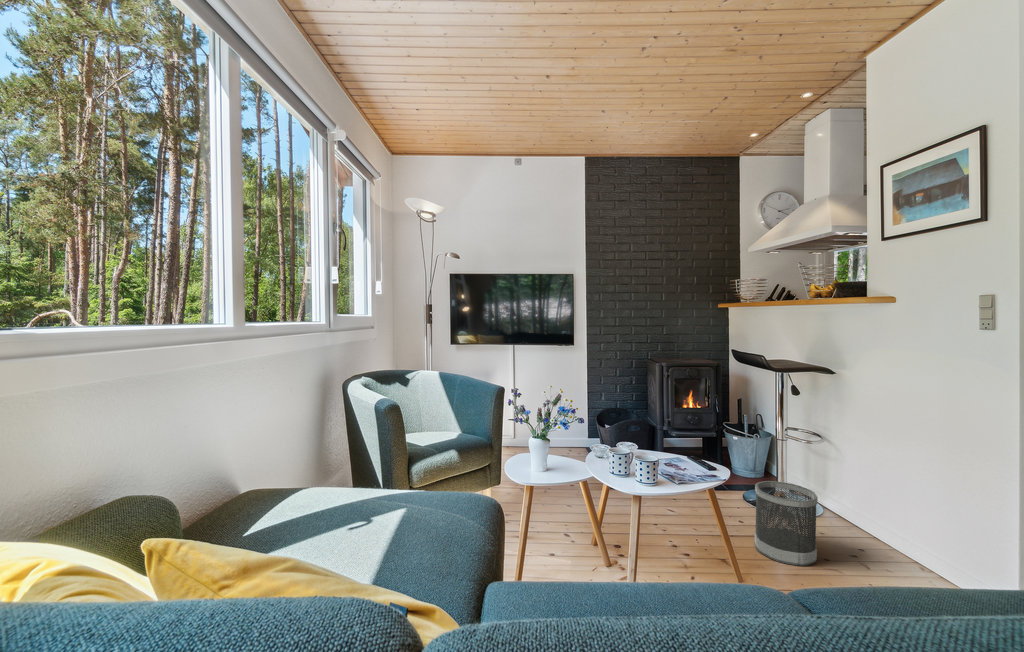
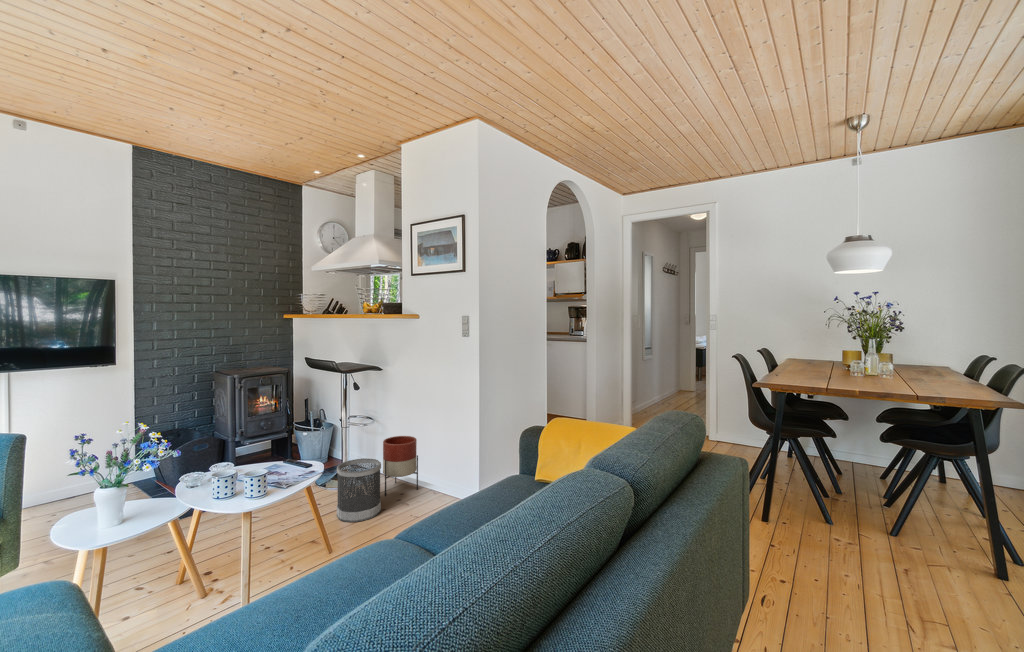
planter: none [827,468,888,557] -> present [383,436,418,495]

